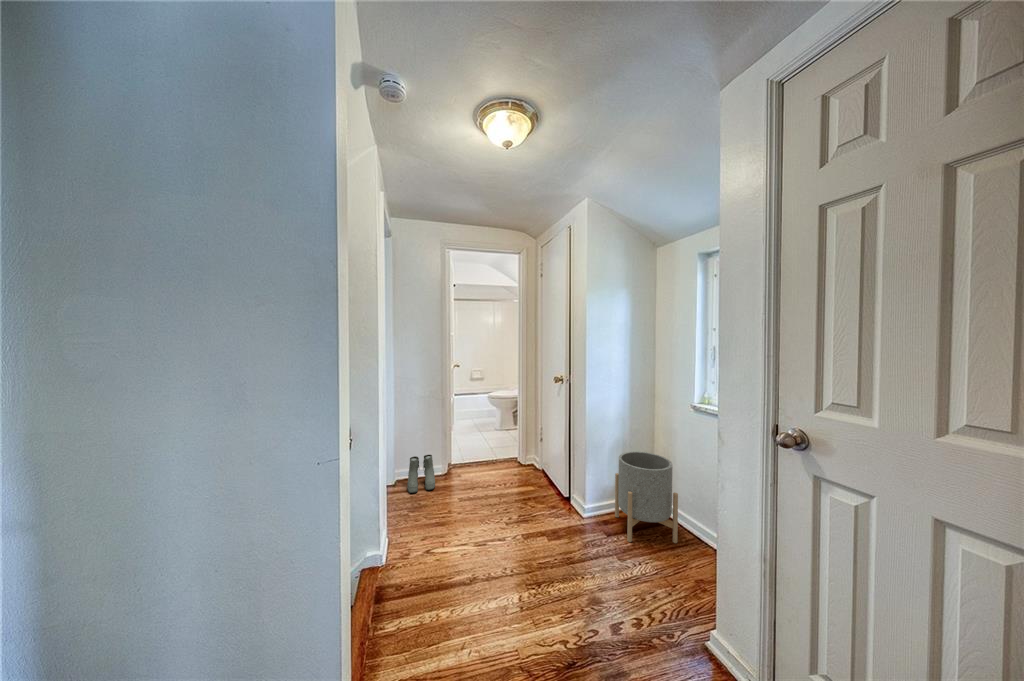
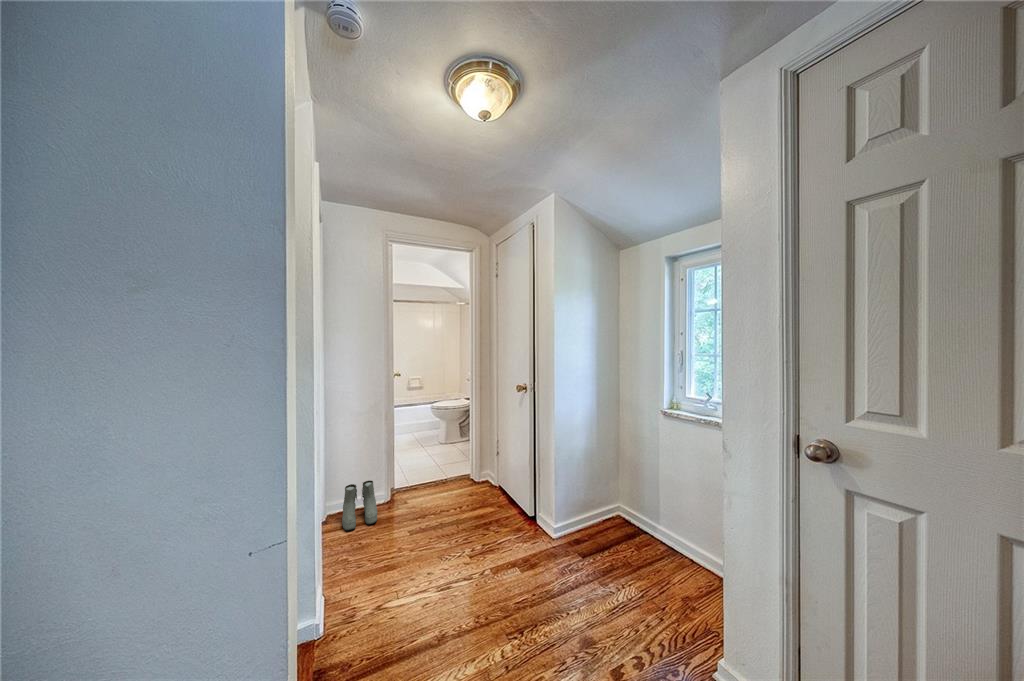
planter: present [615,452,678,543] -> none [586,462,654,562]

